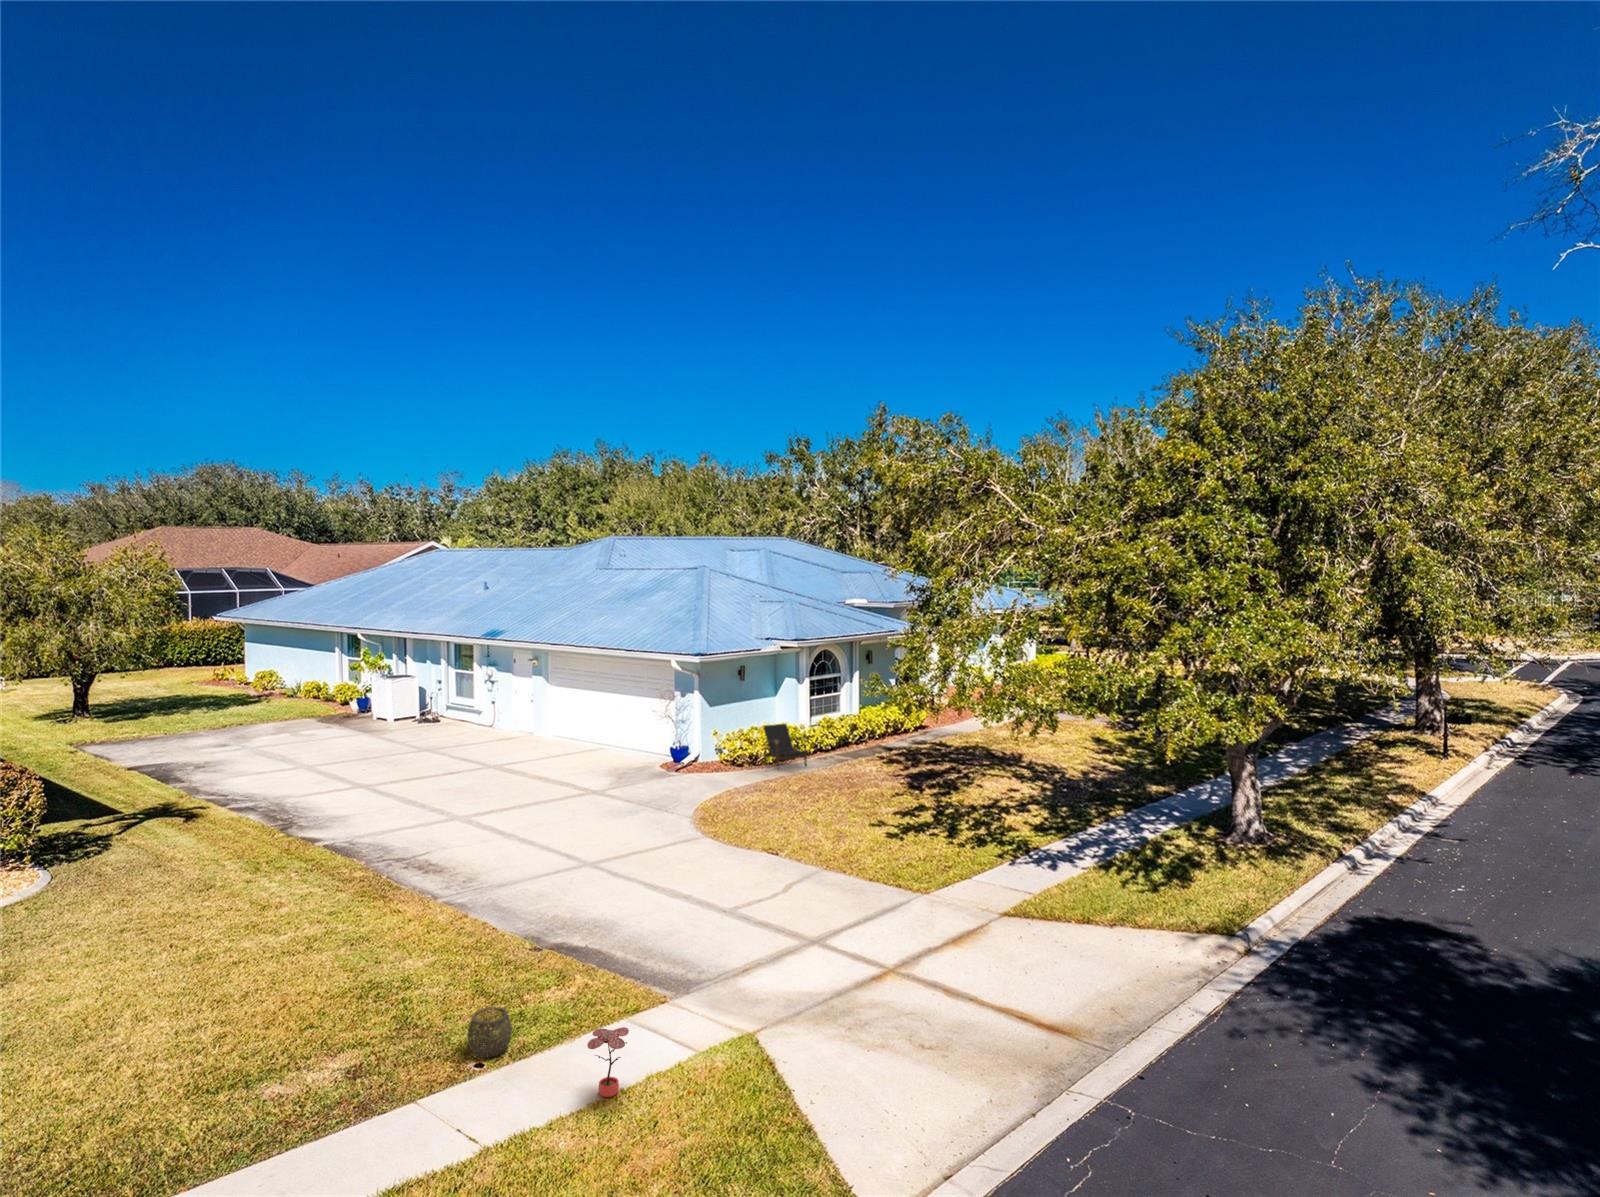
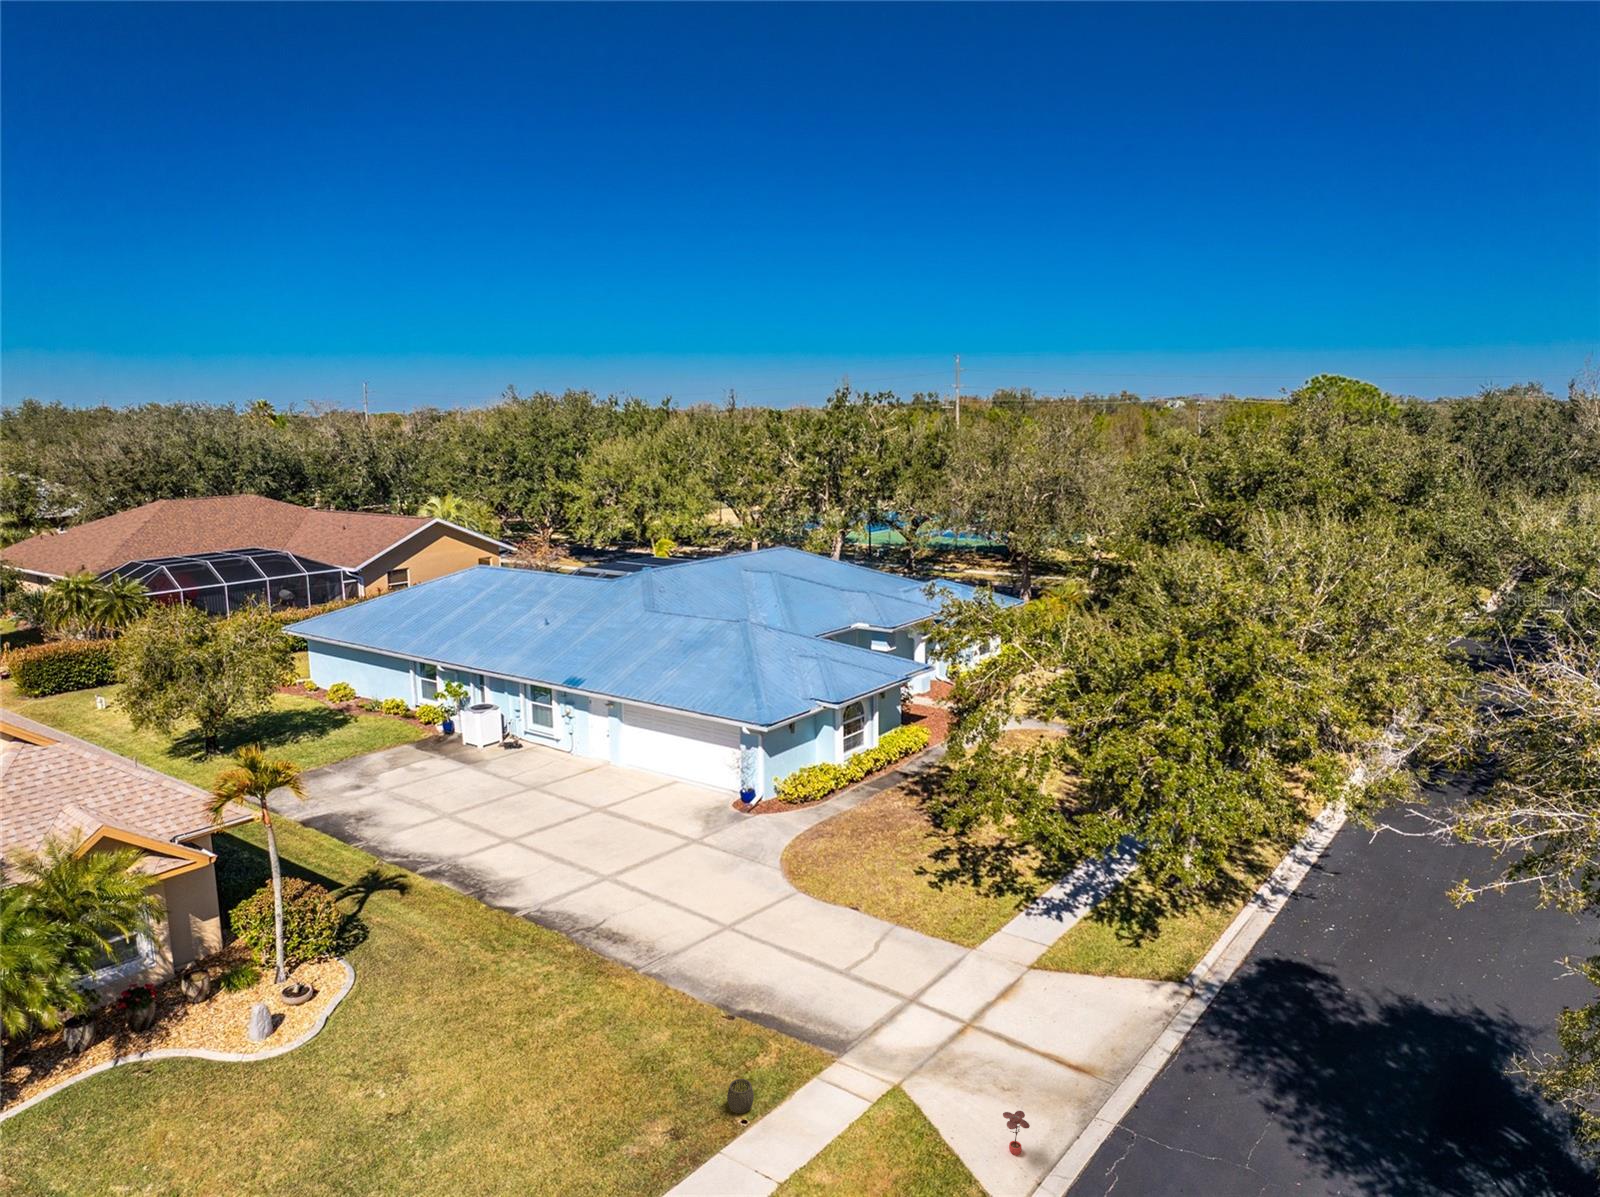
lounge chair: present [764,724,807,770] -> none [812,767,848,809]
potted plant: present [587,1027,629,1097] -> present [1003,1111,1030,1155]

